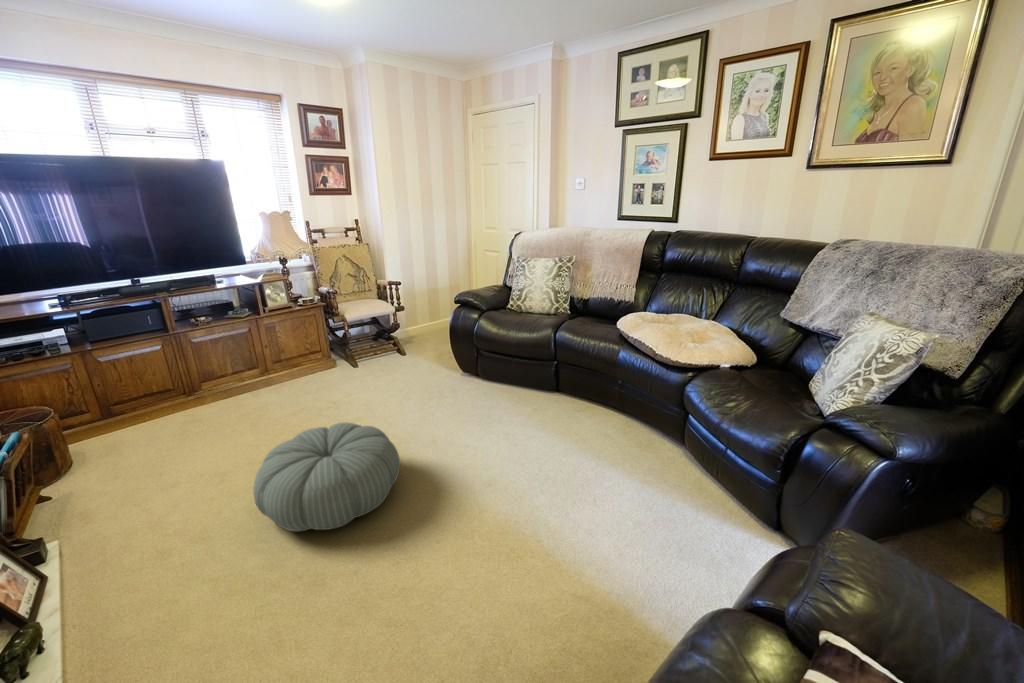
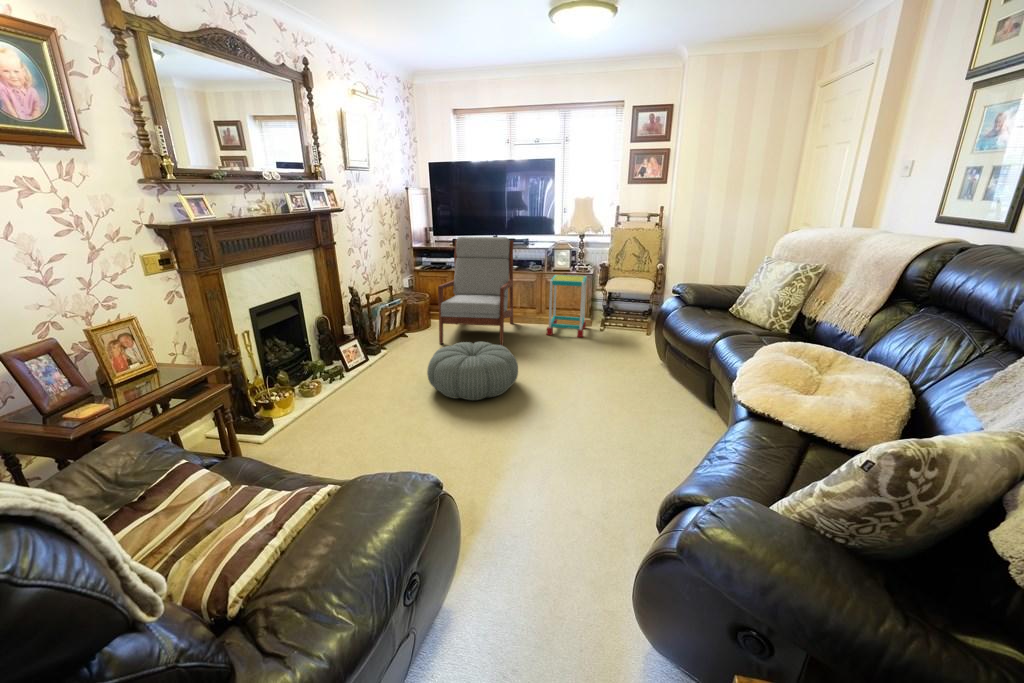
armchair: none [82,278,273,473] -> present [438,236,514,346]
side table: none [276,308,347,392] -> present [547,275,587,337]

